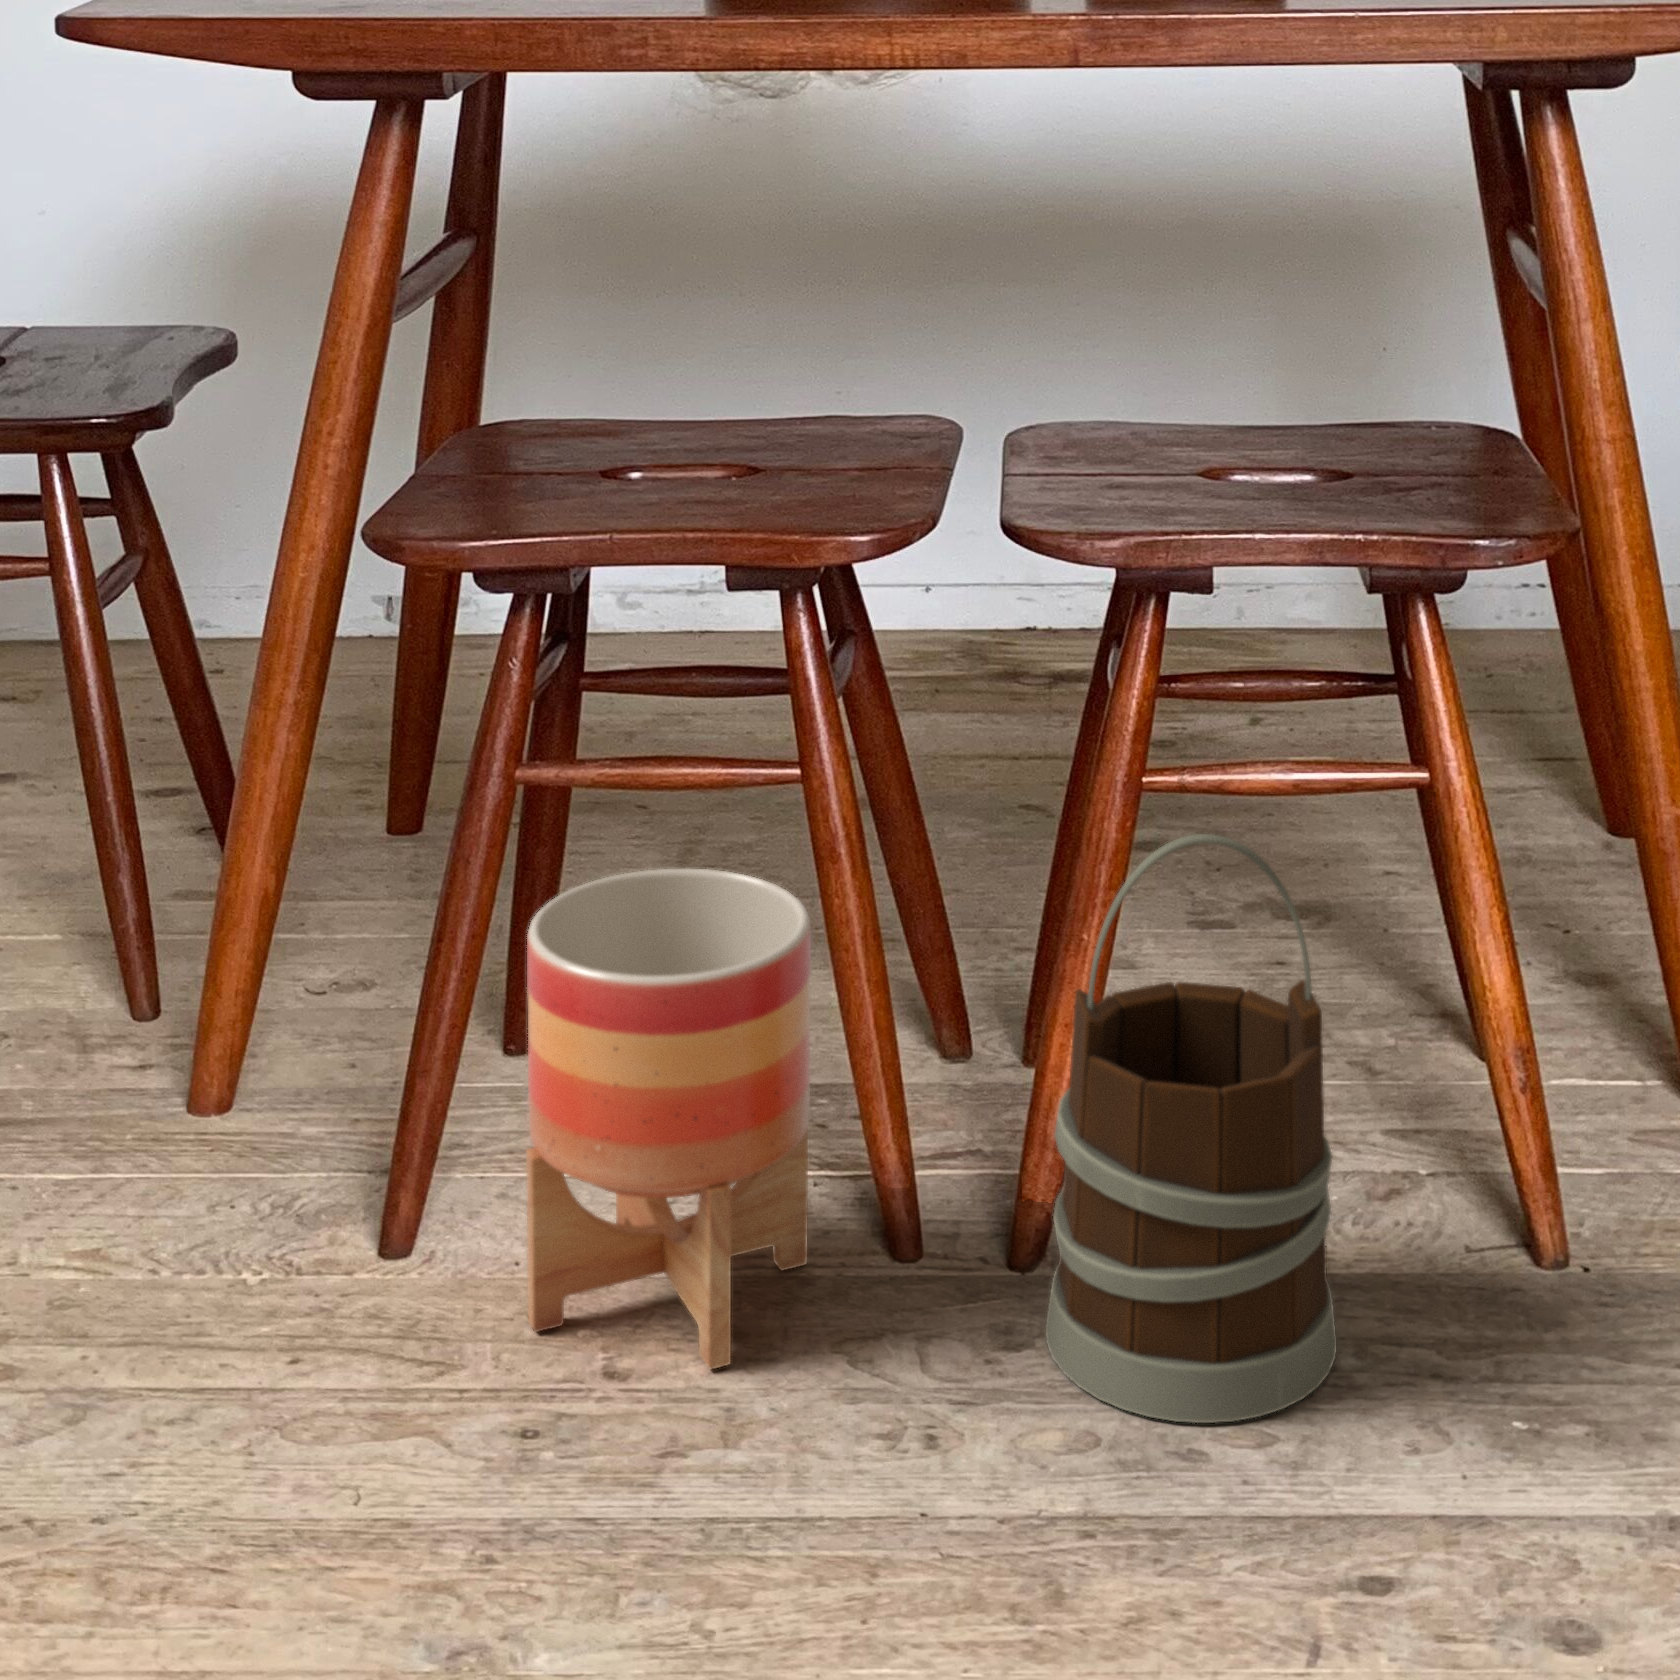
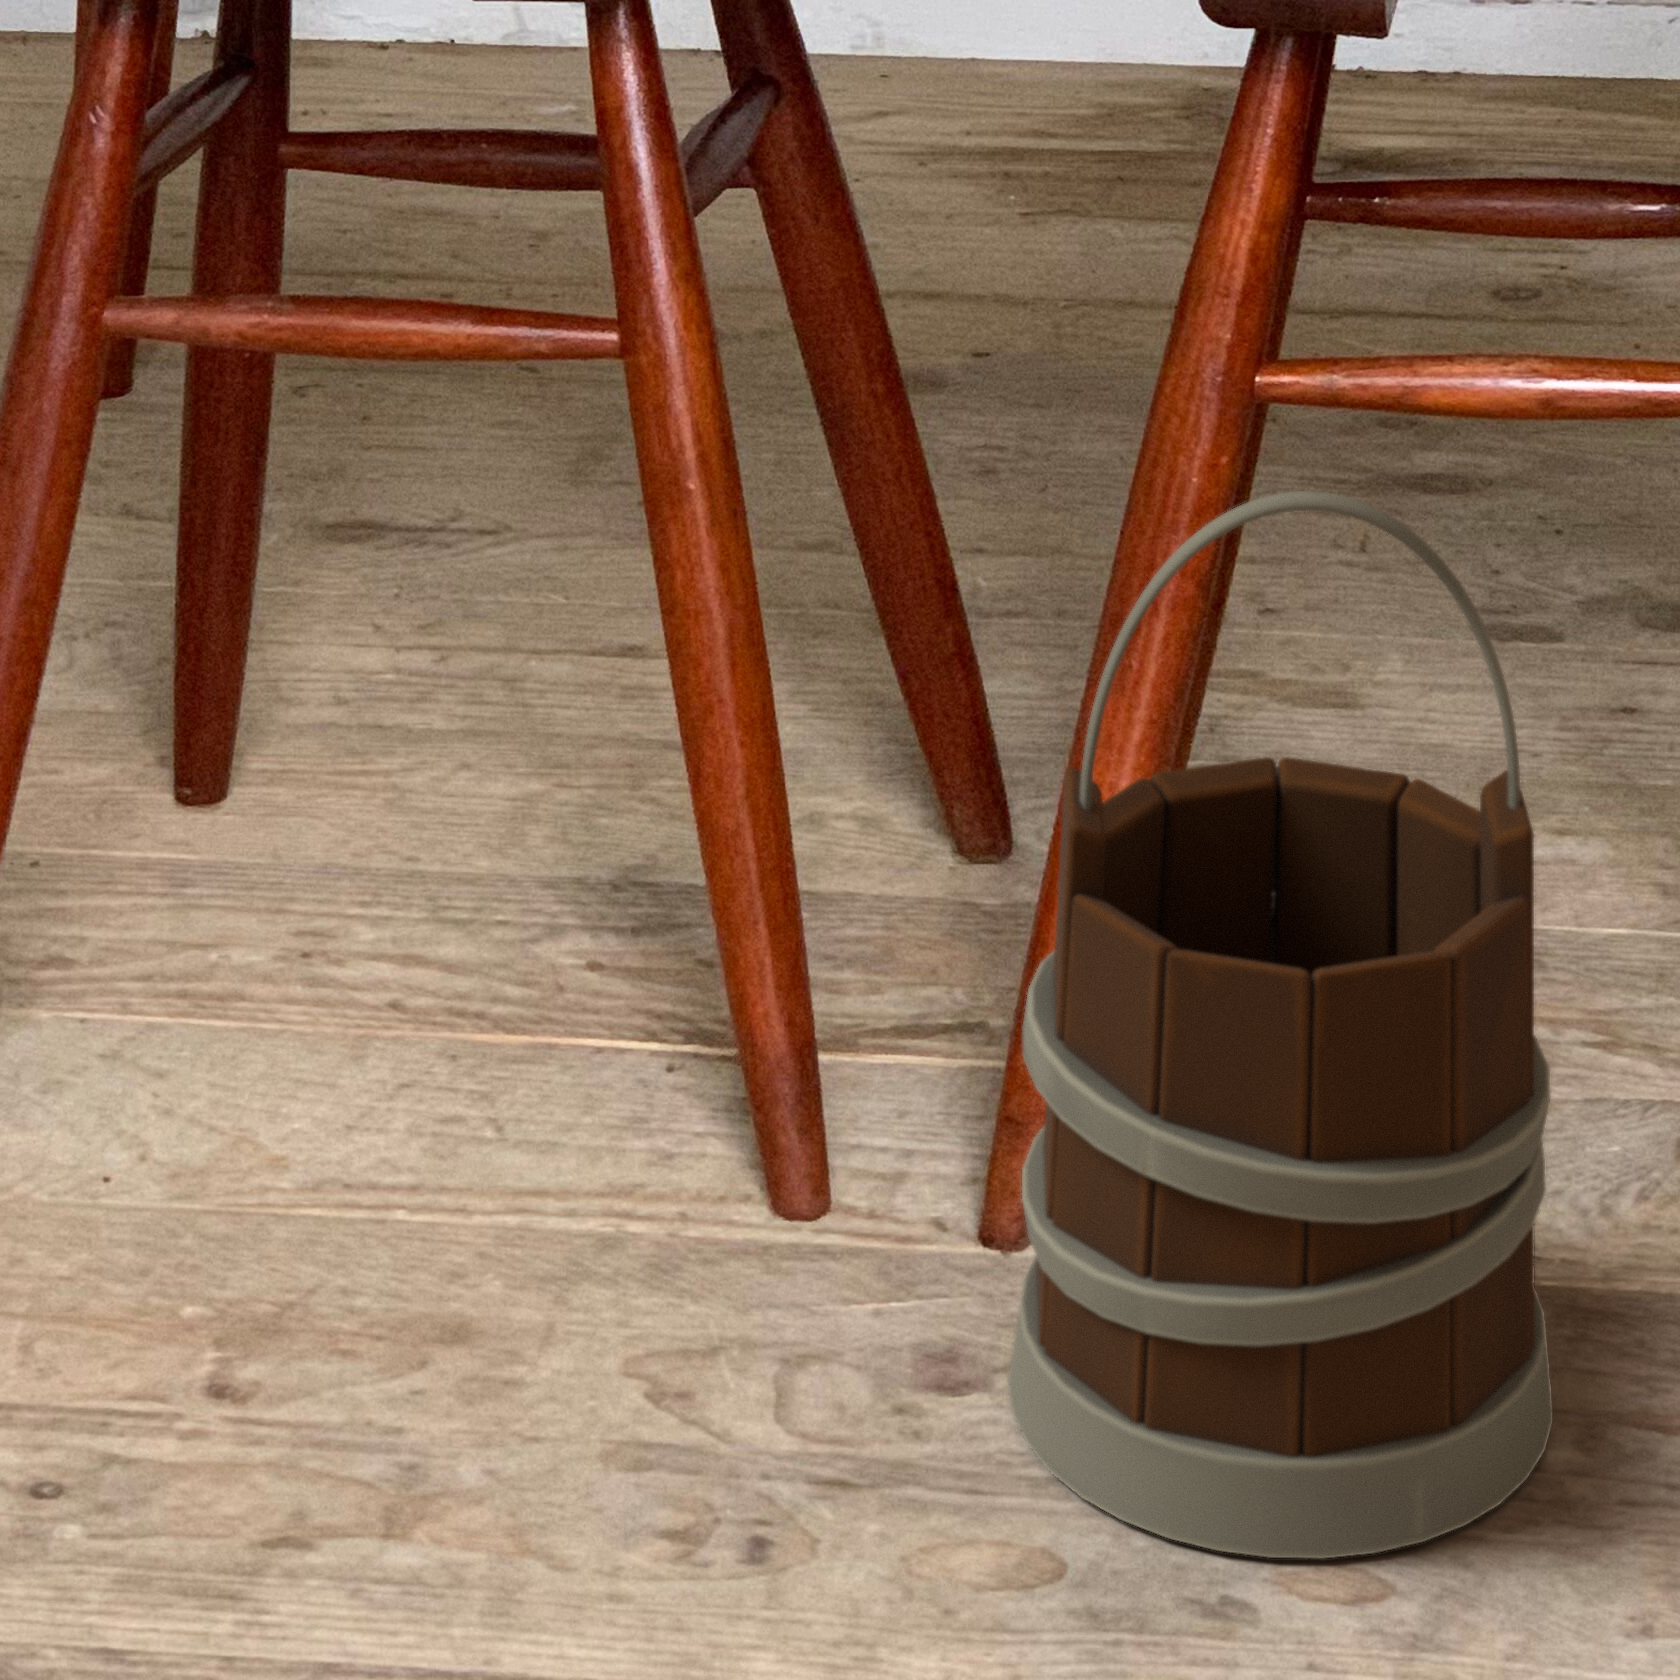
planter: present [526,868,811,1369] -> none [57,511,608,1394]

